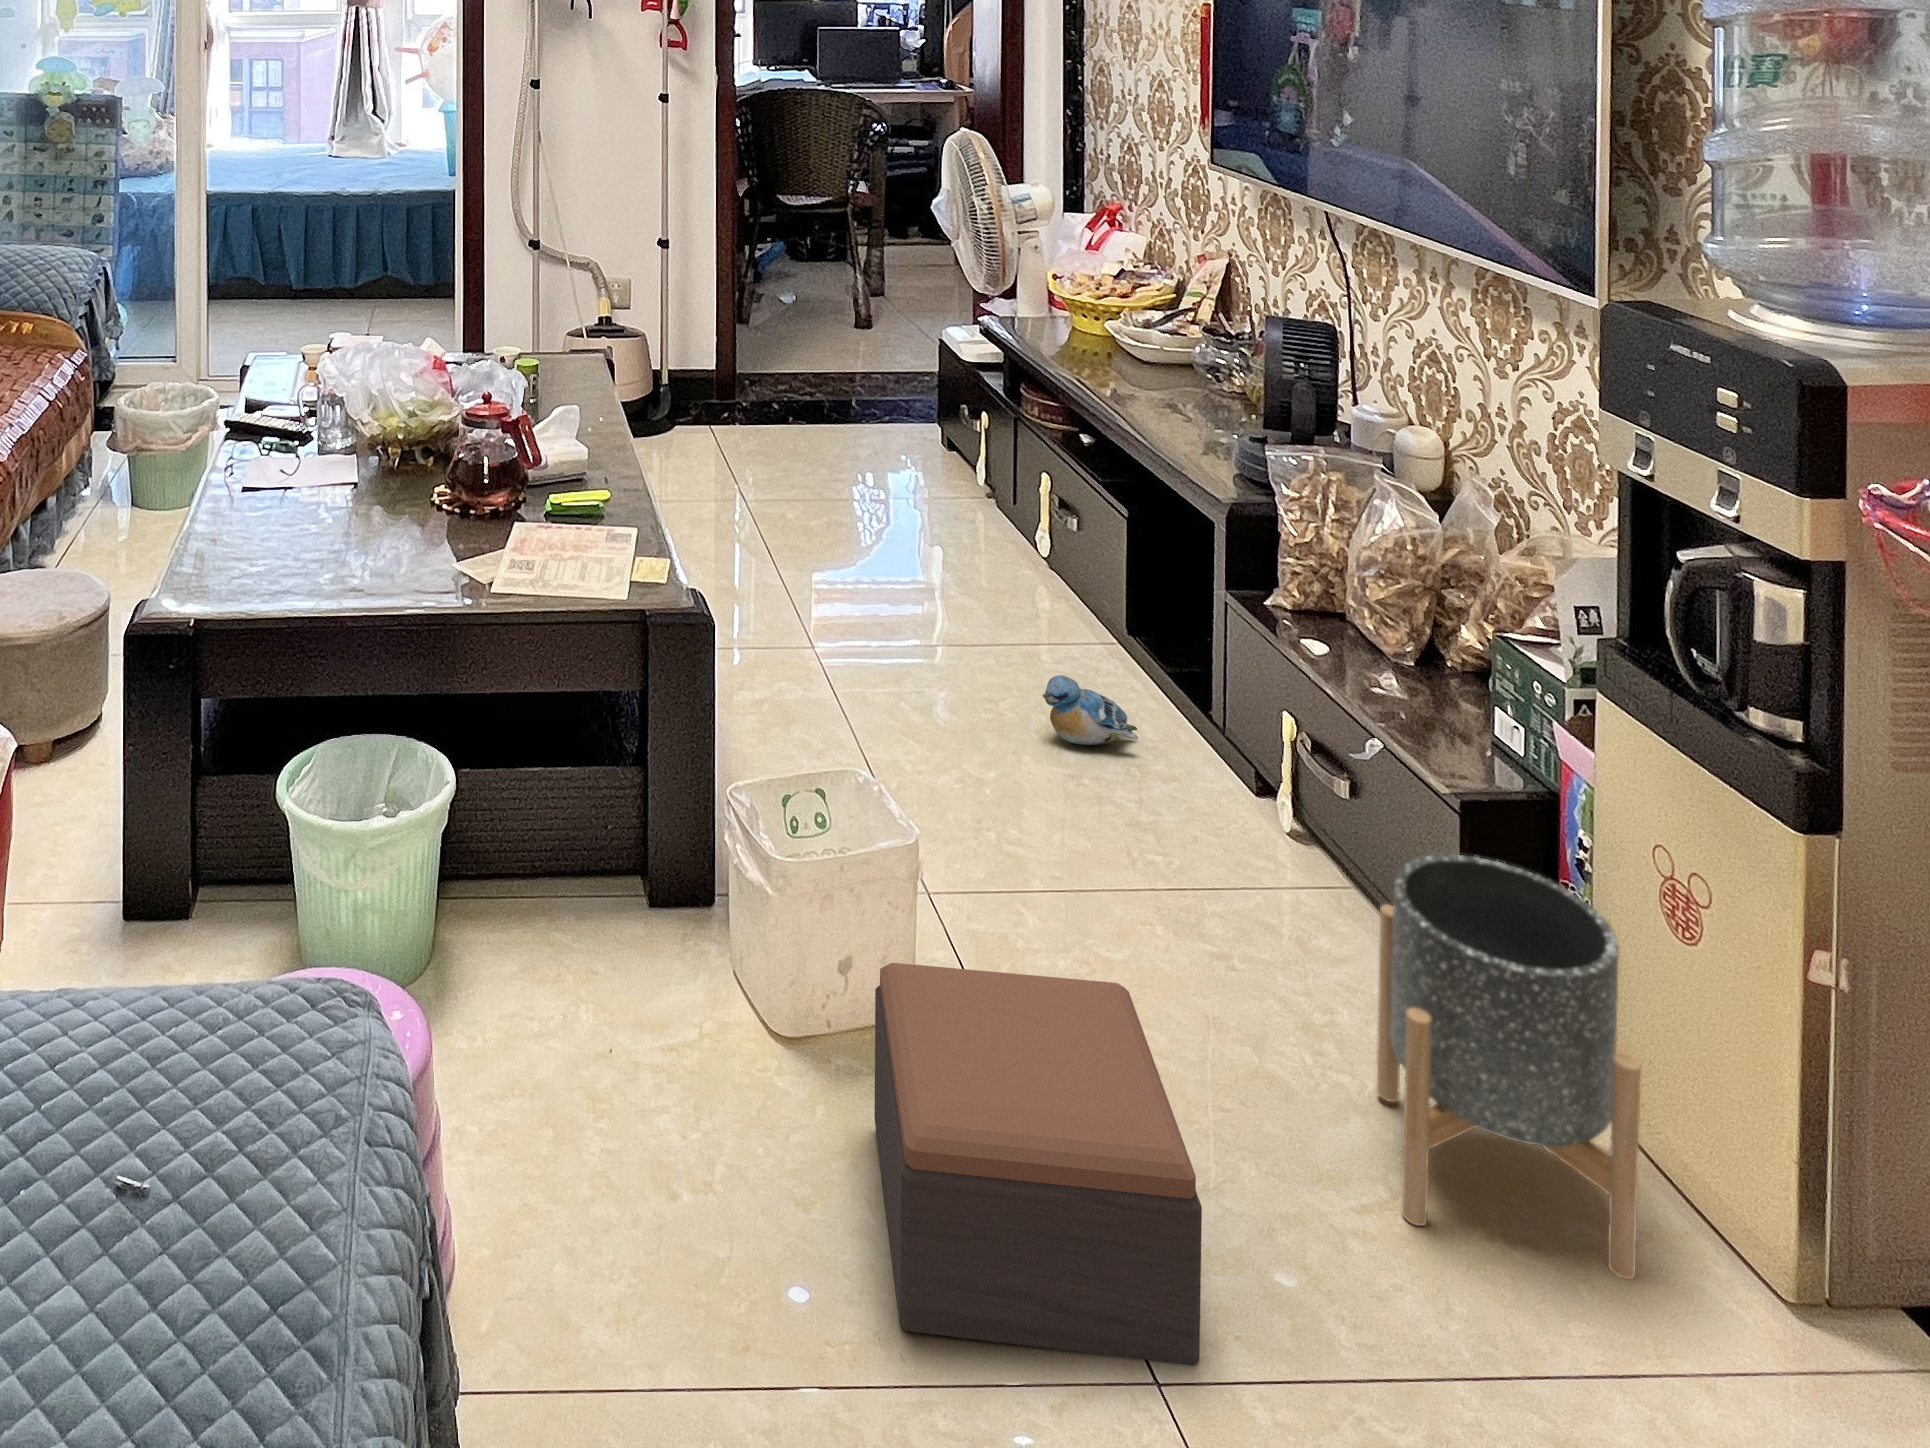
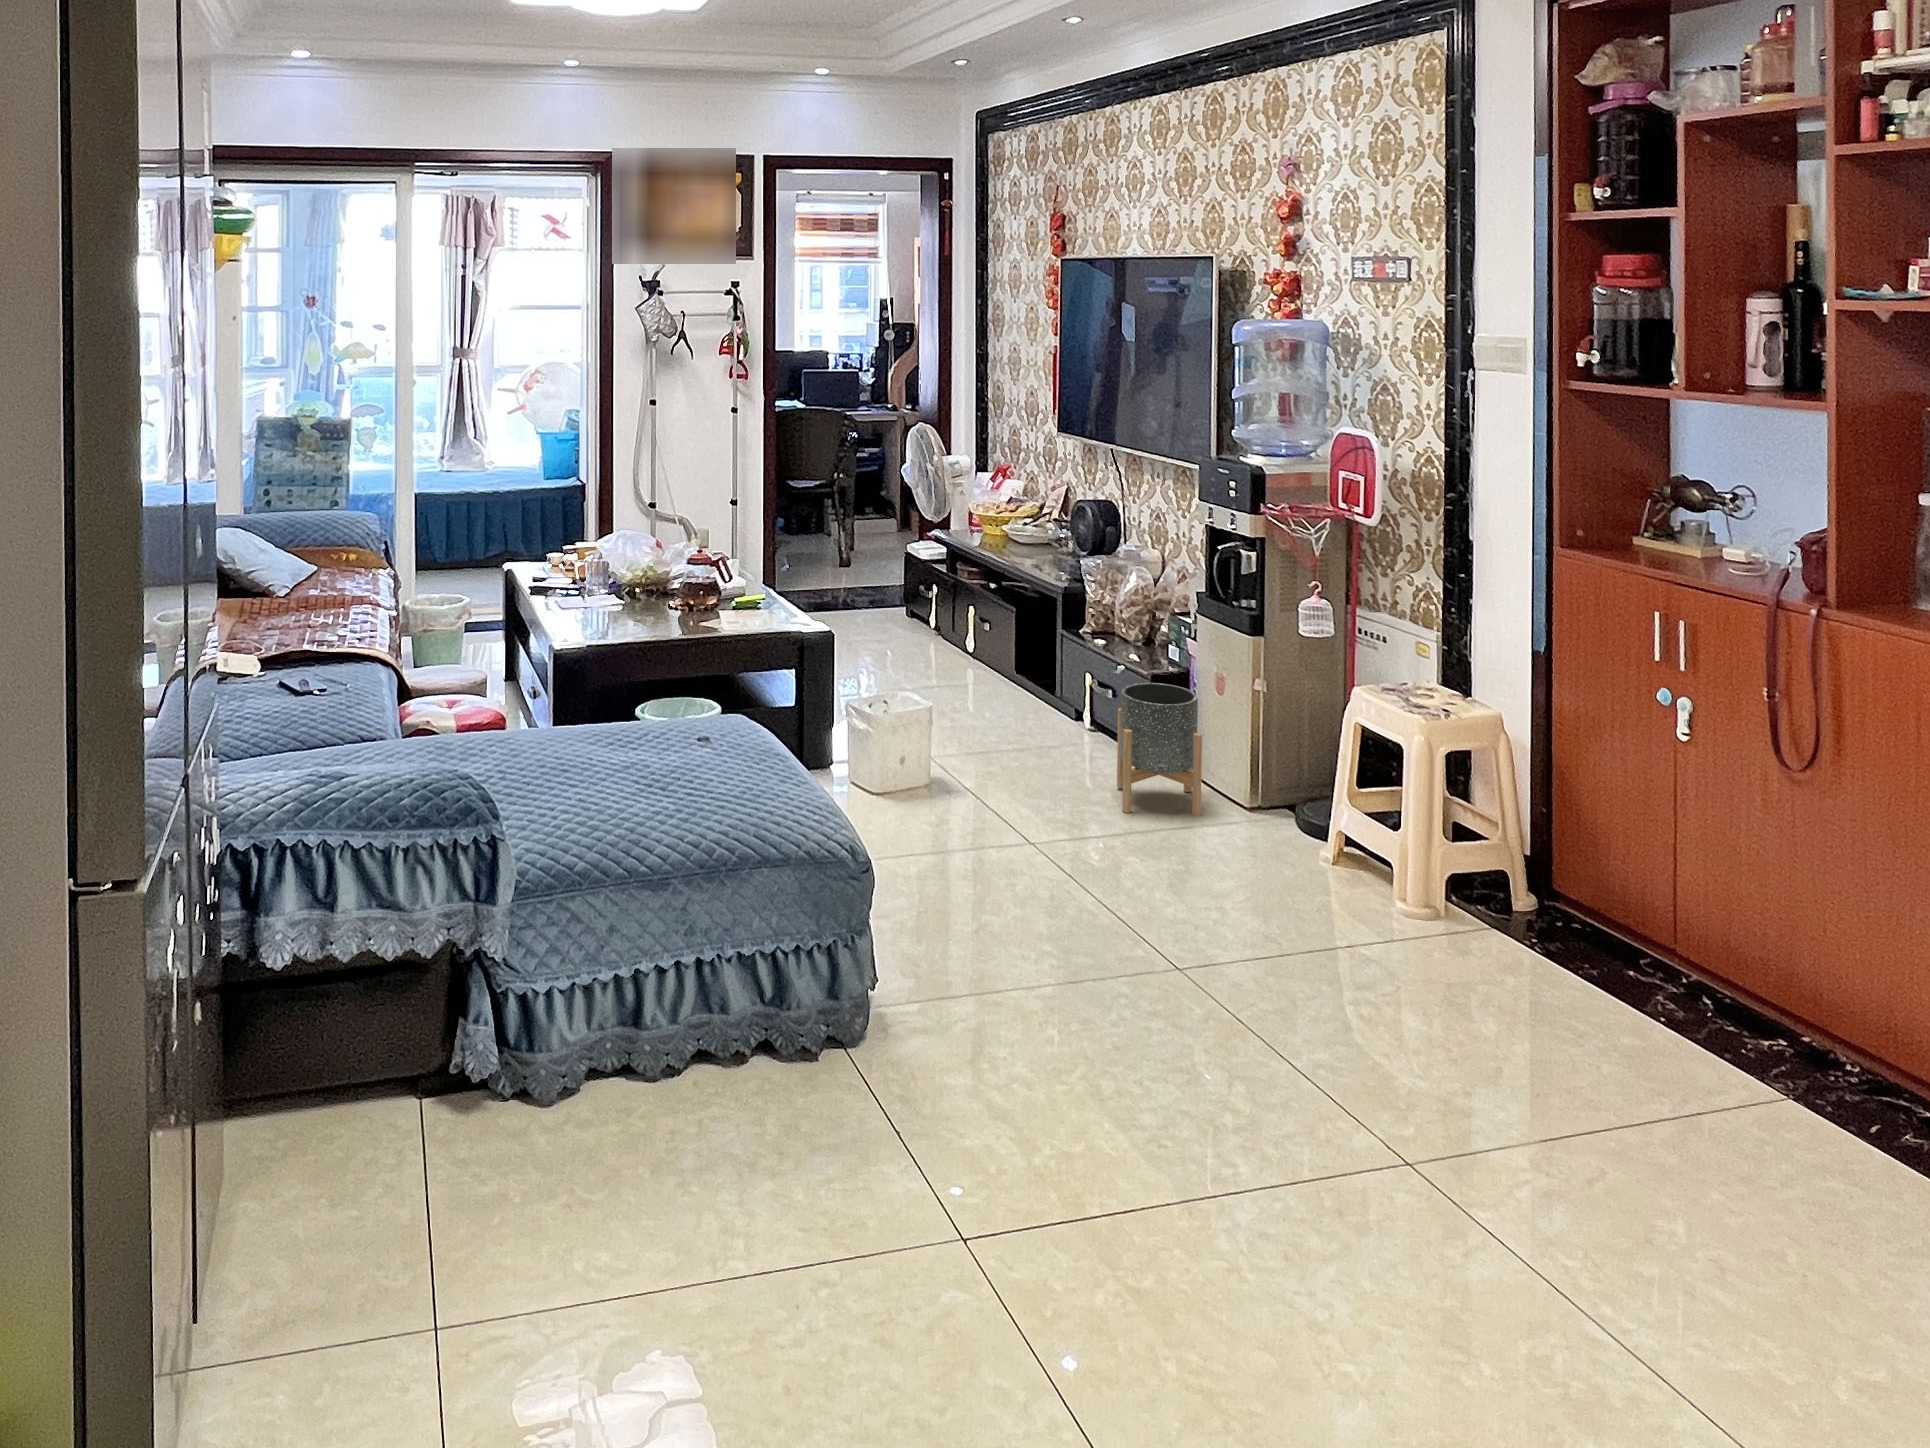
plush toy: present [1043,675,1138,745] -> none [978,677,1023,710]
footstool: present [874,963,1202,1366] -> none [922,736,1049,849]

